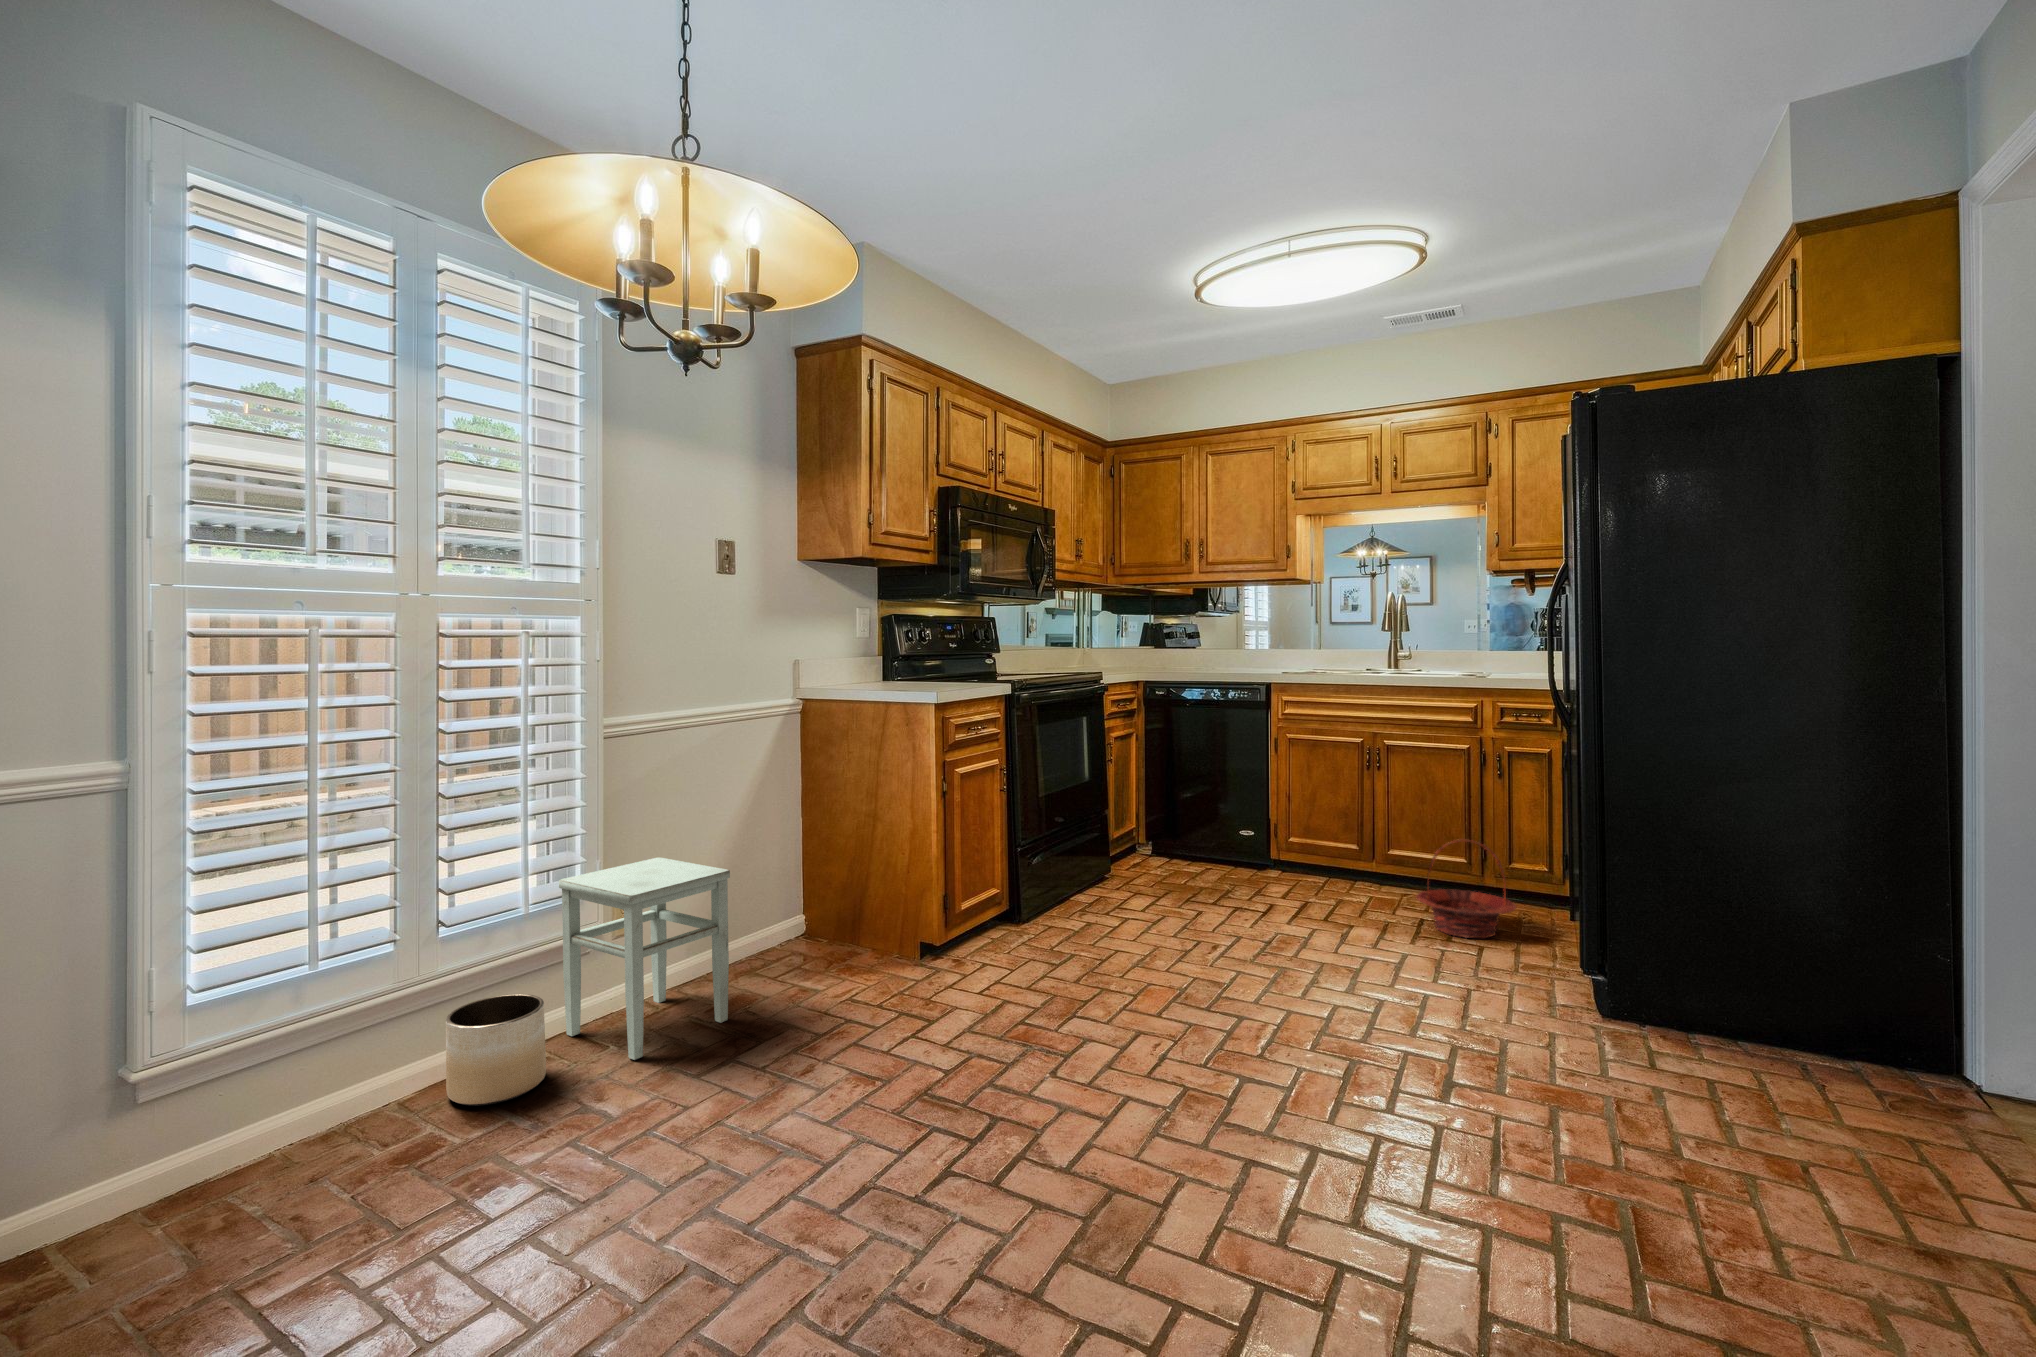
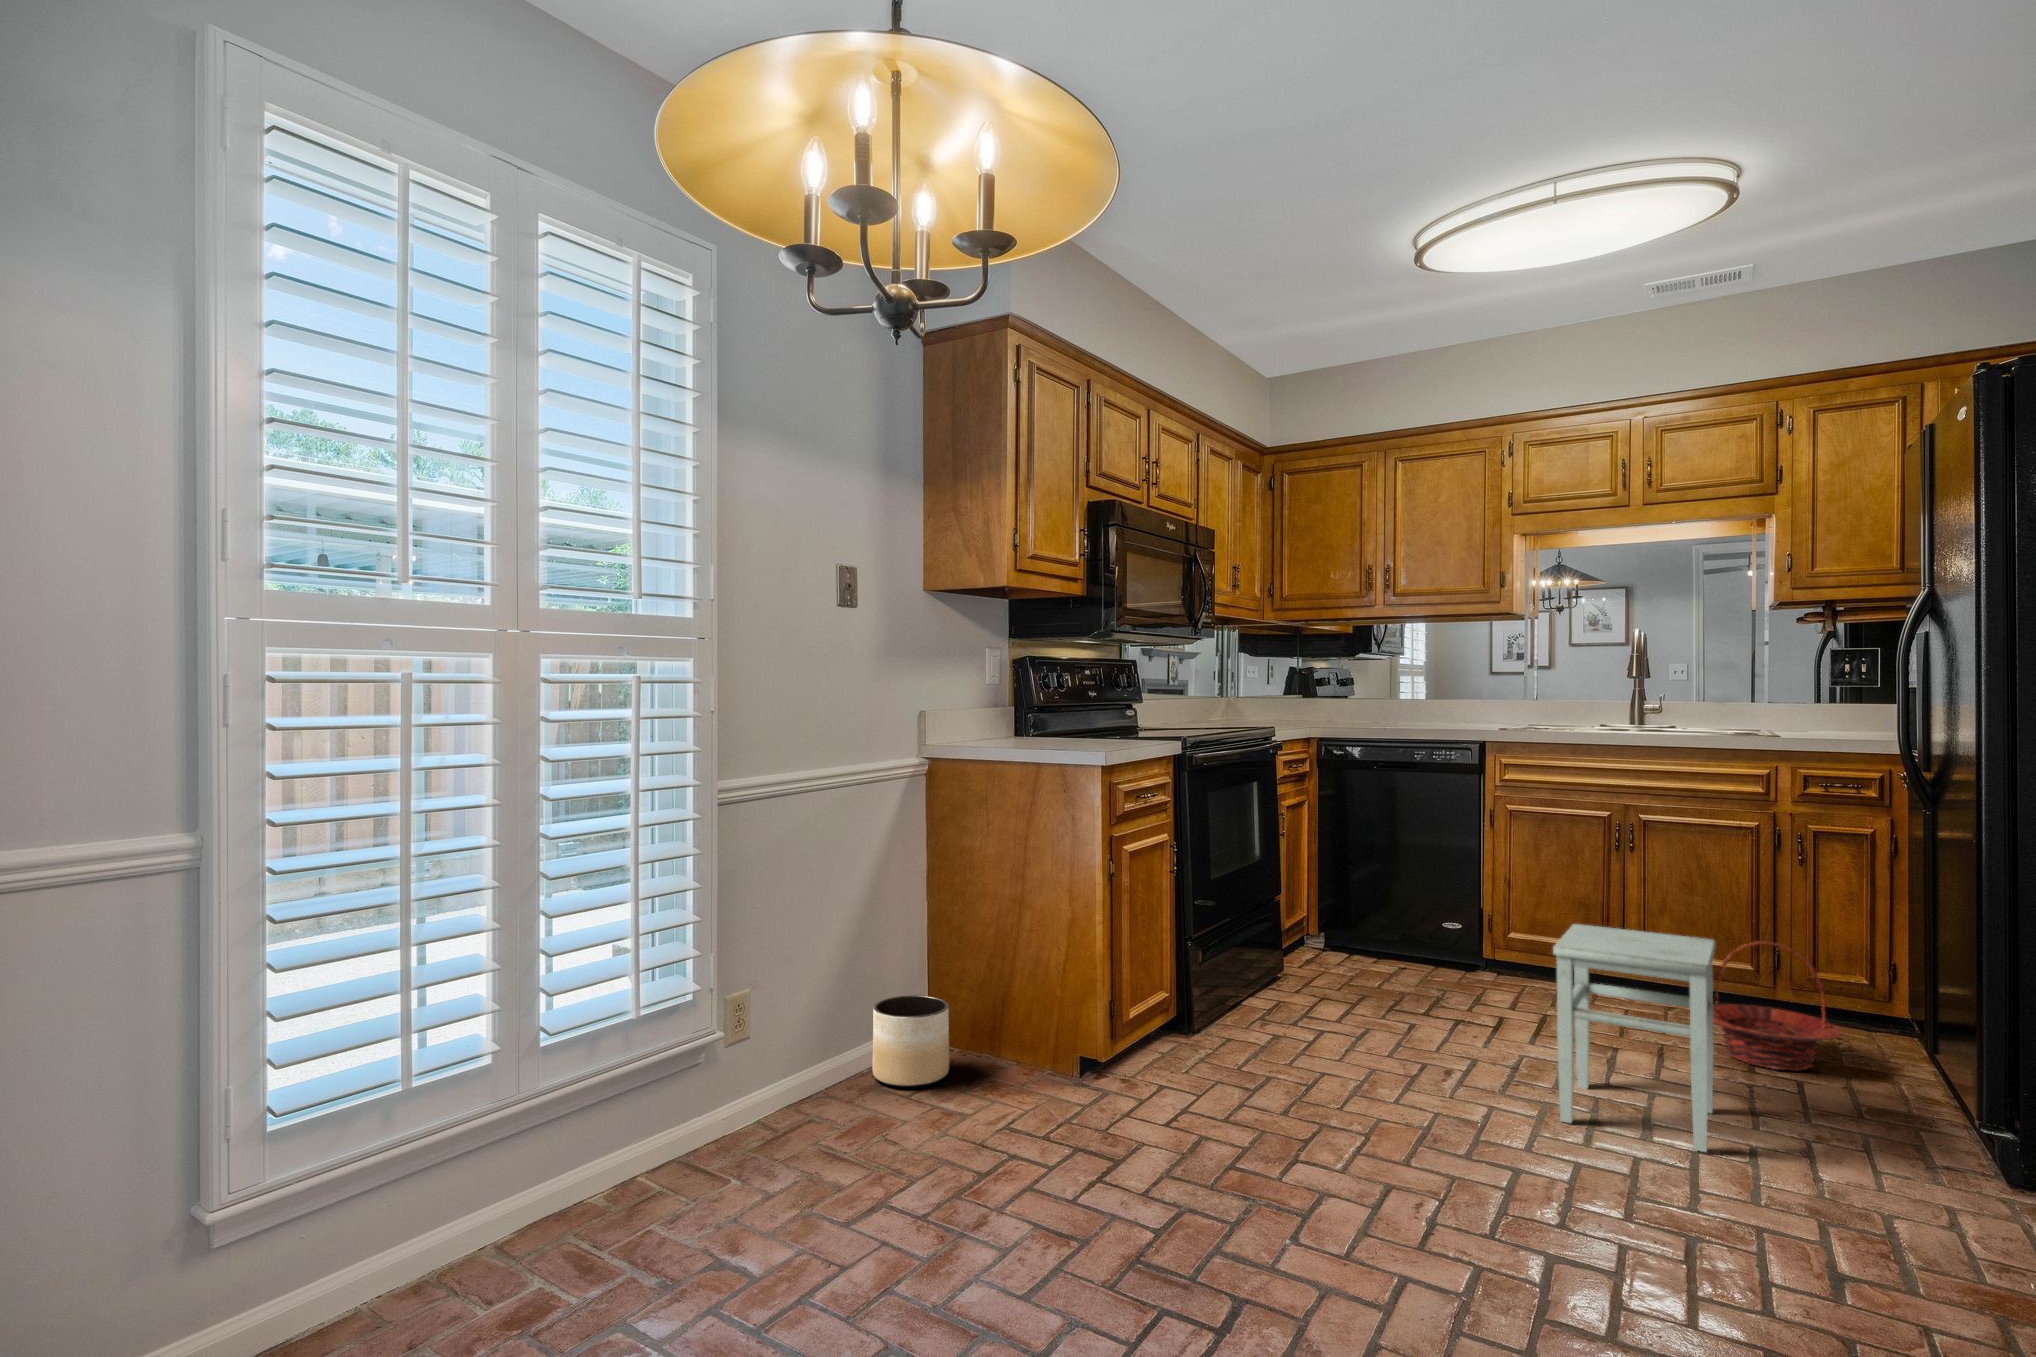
stool: present [559,858,730,1060] -> present [1553,924,1716,1152]
planter: present [446,994,546,1106] -> present [872,995,949,1087]

